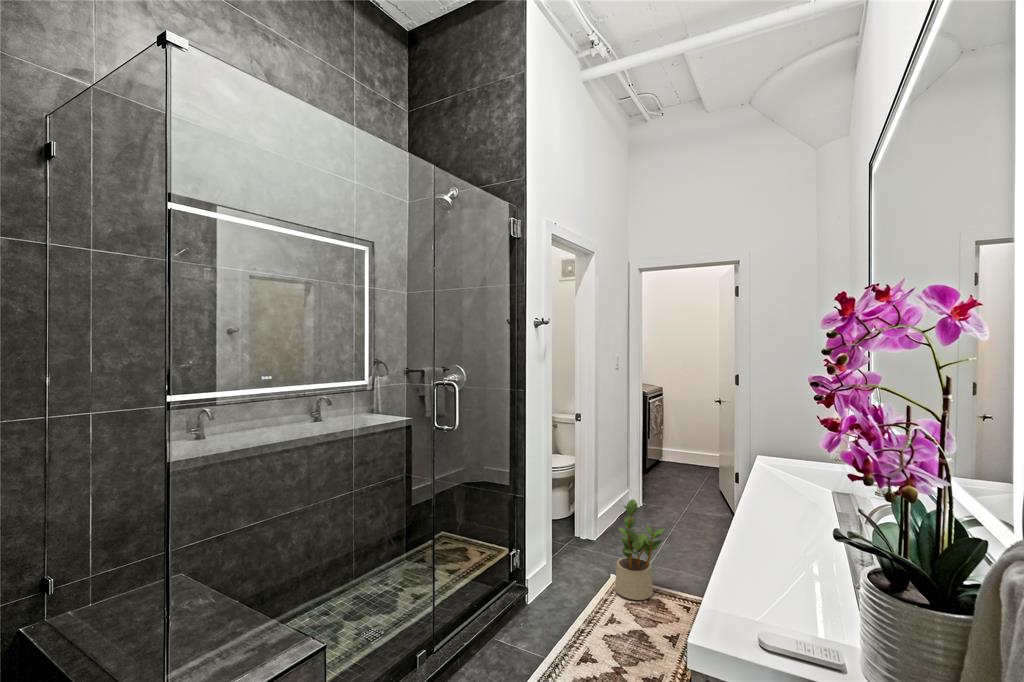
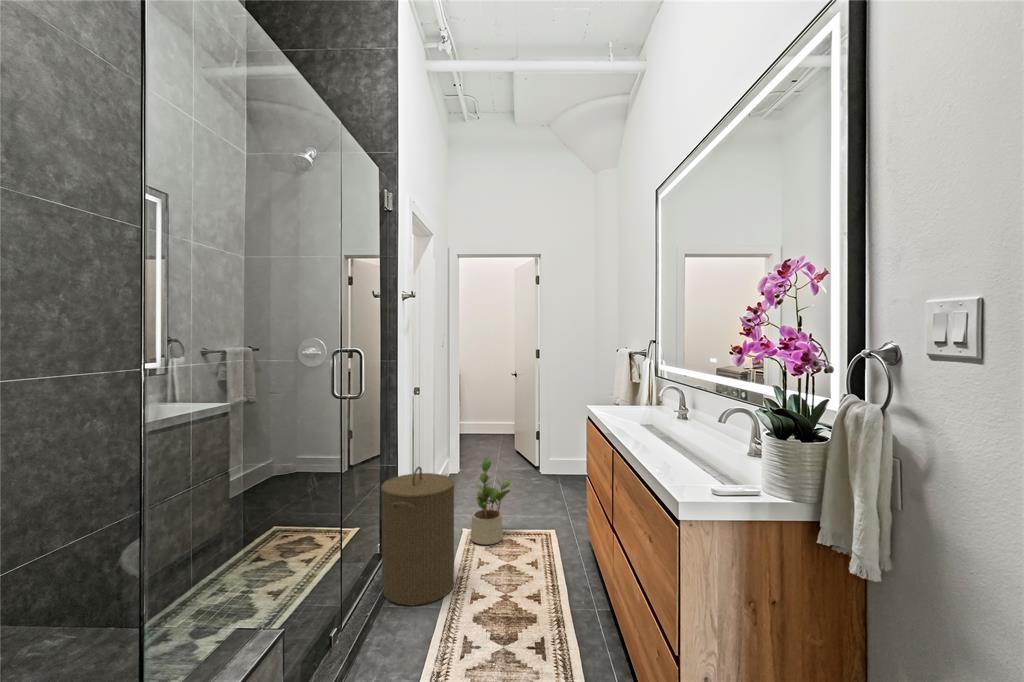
laundry hamper: none [497,501,573,650] -> present [381,467,454,606]

